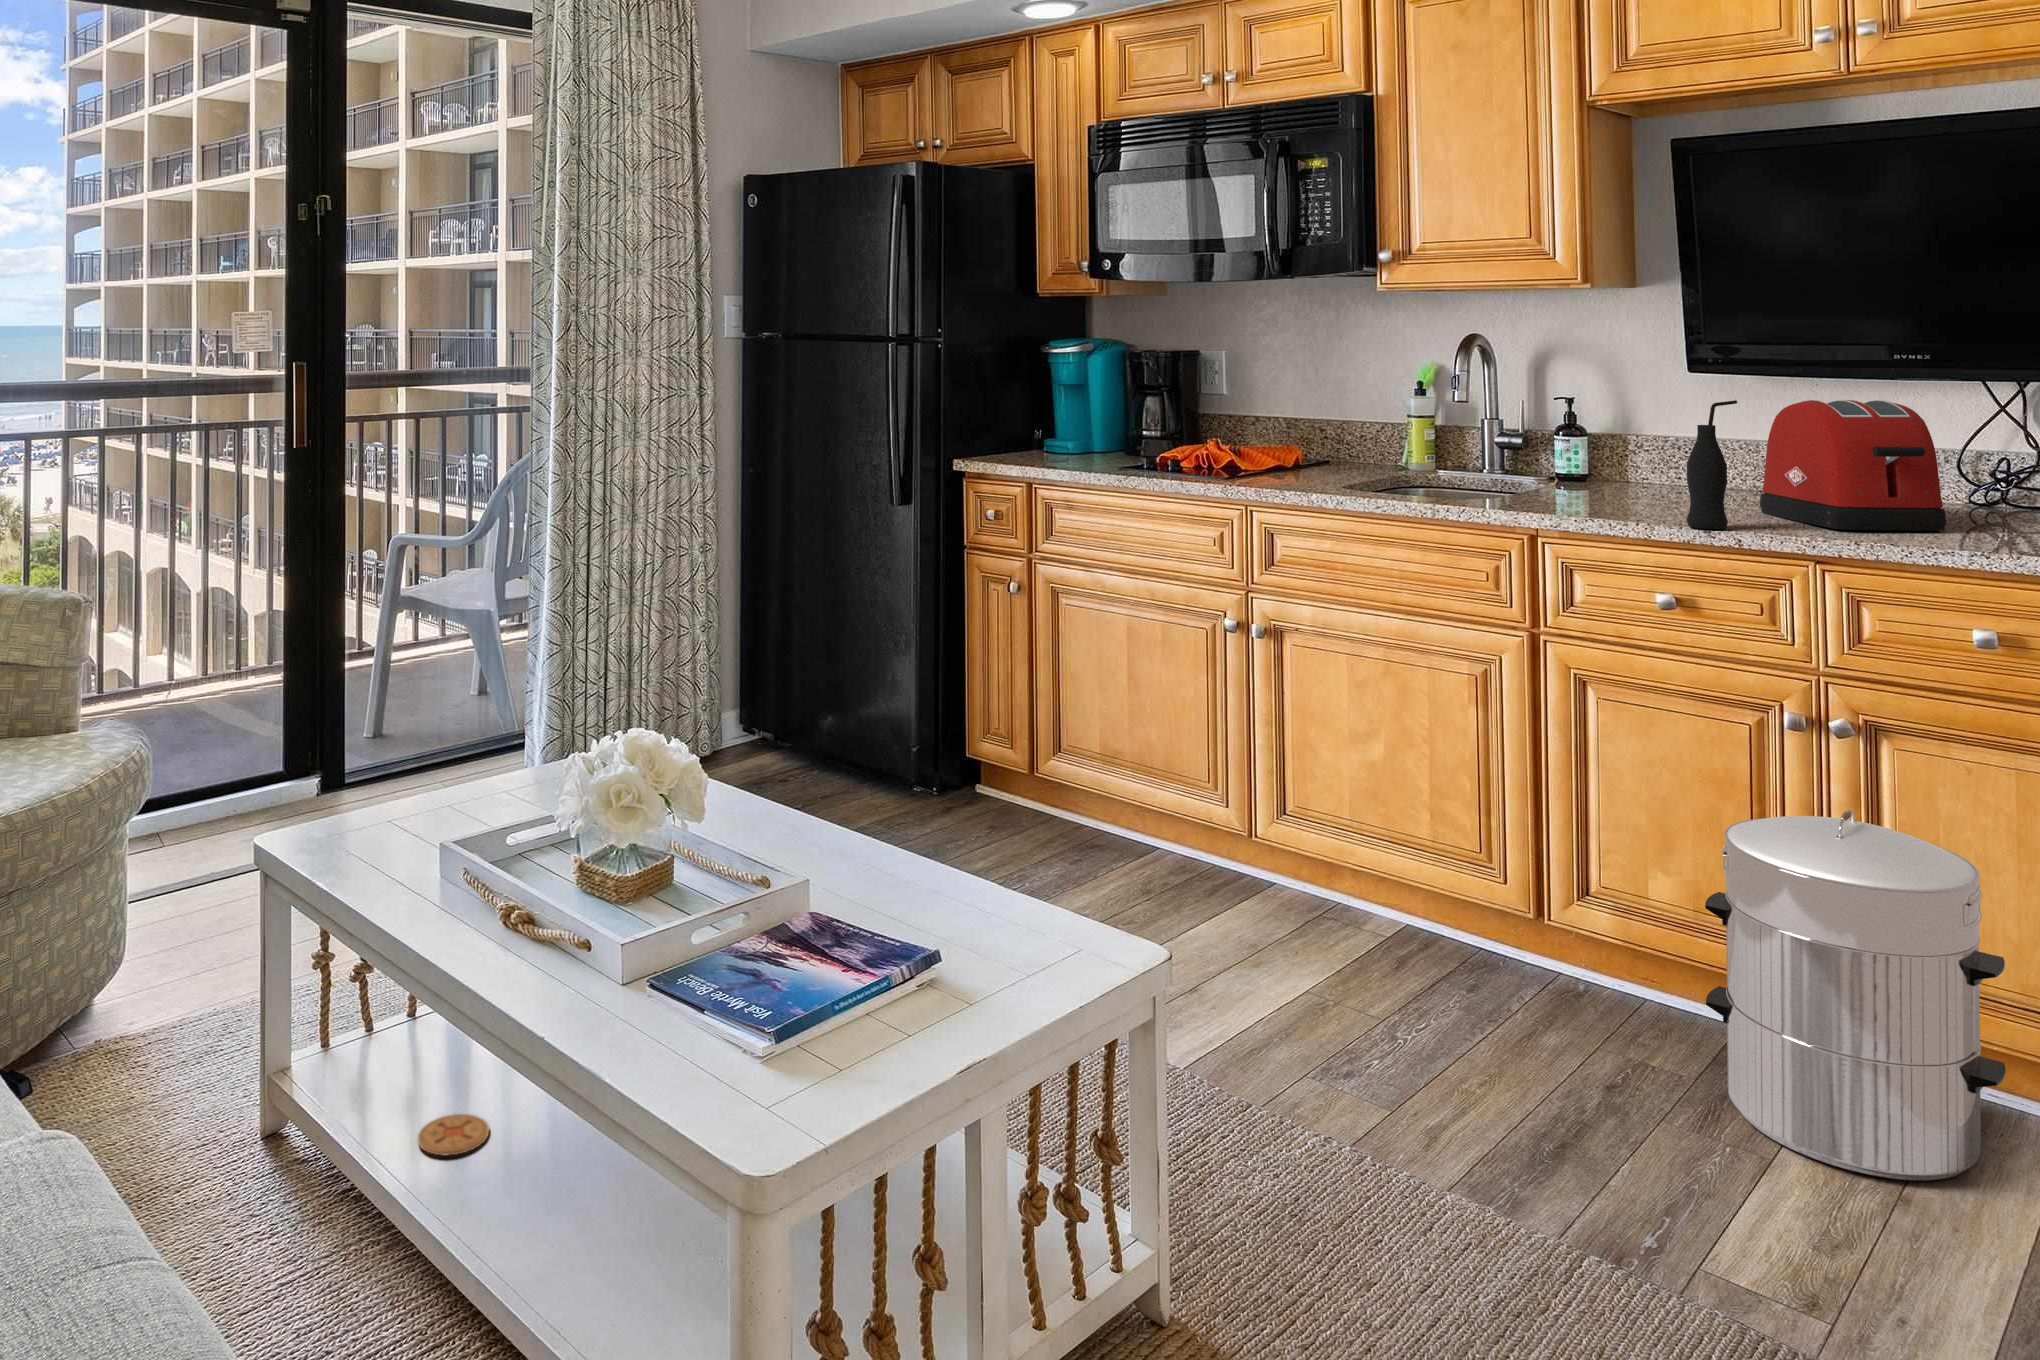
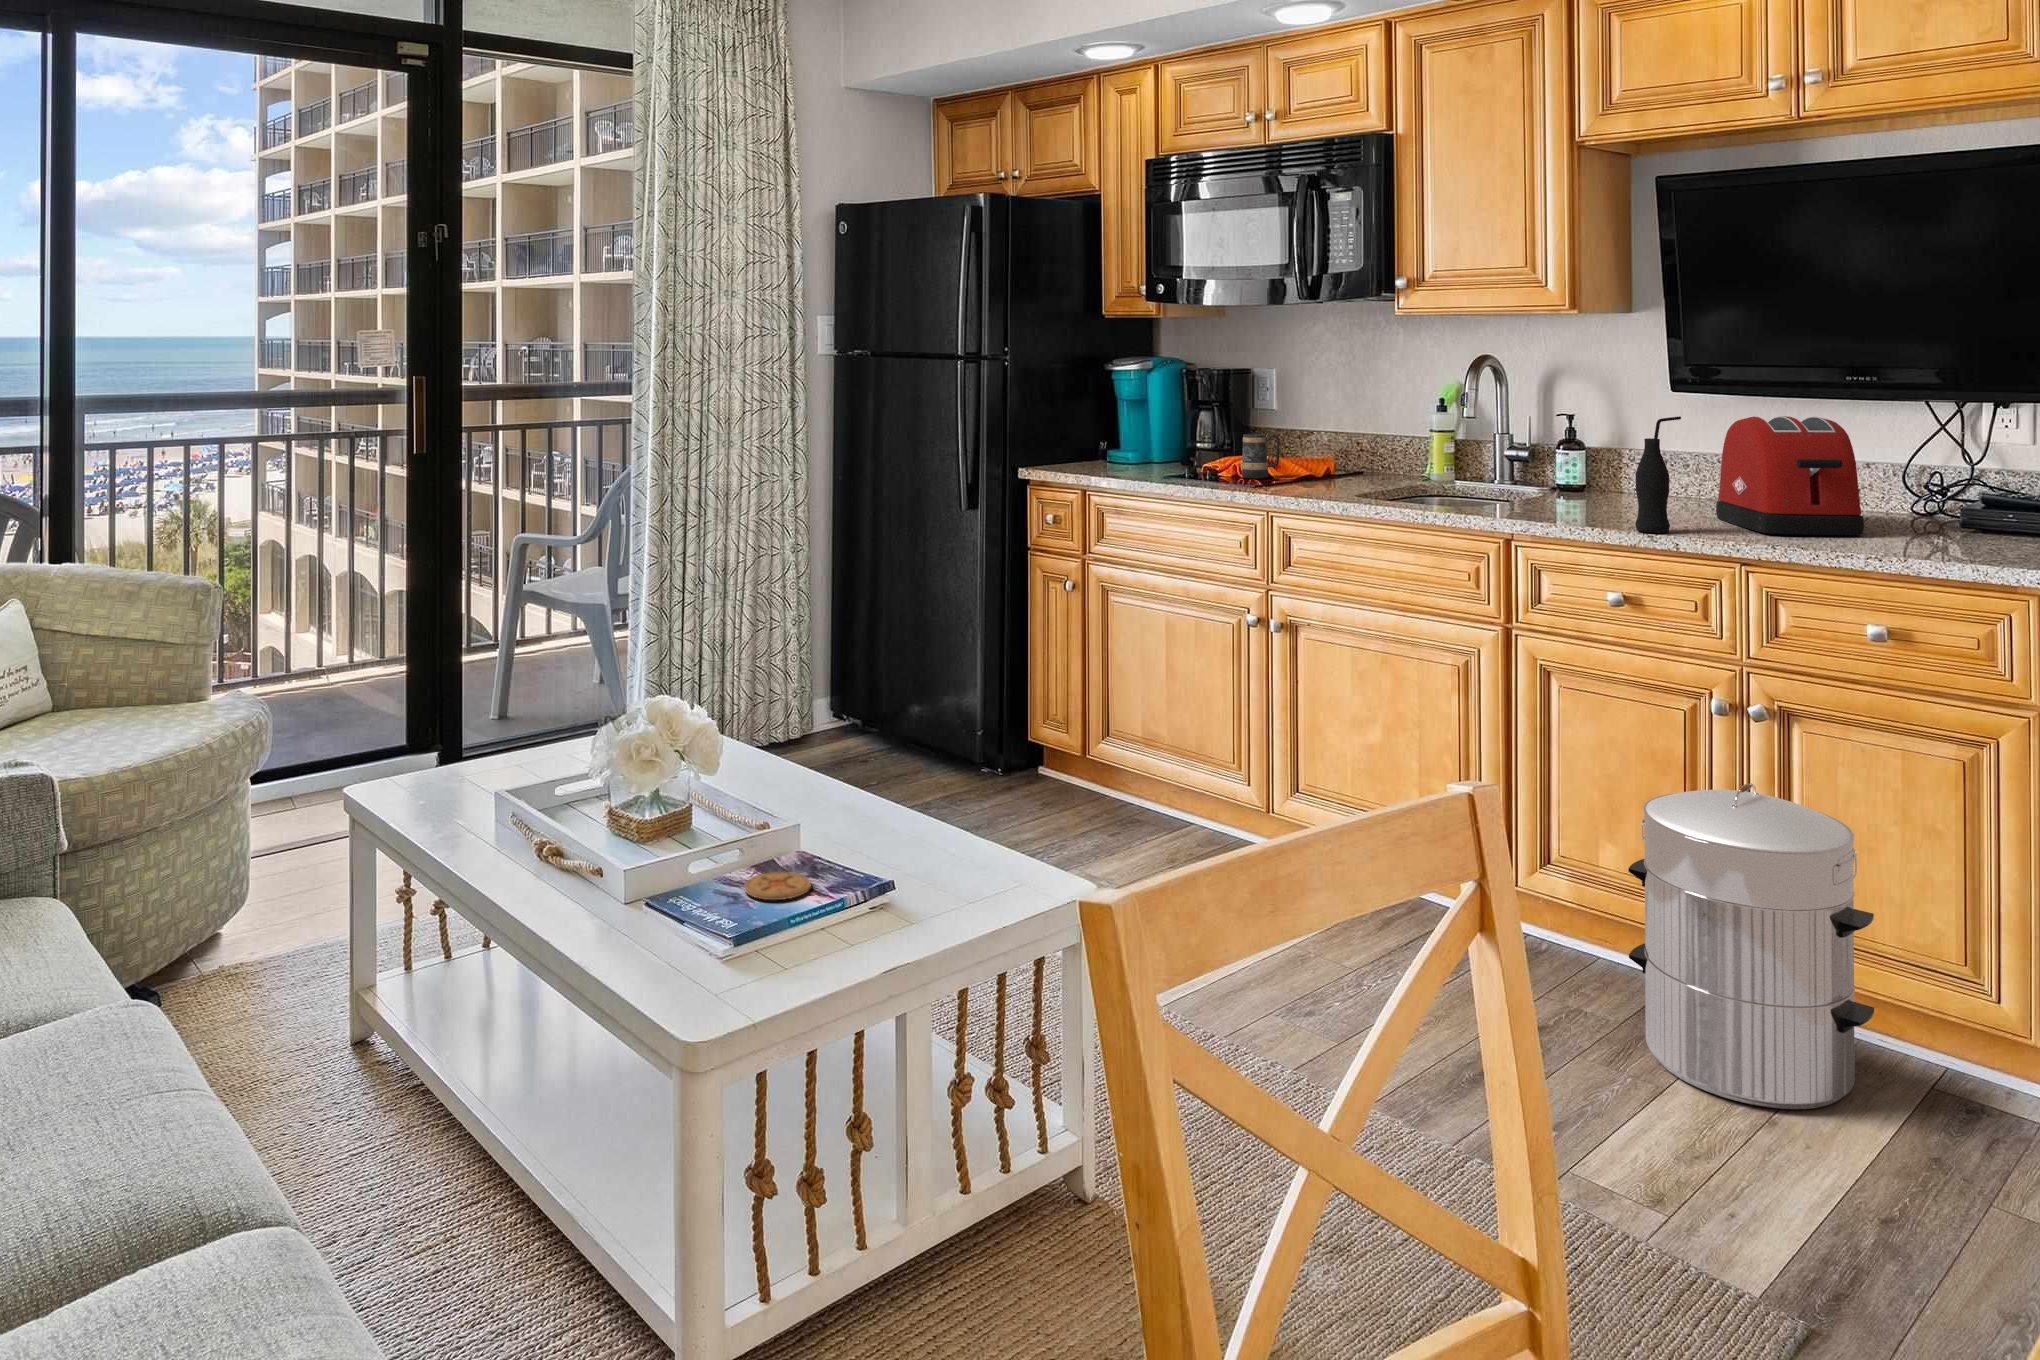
mug: none [1201,423,1243,472] -> present [1241,434,1280,478]
coaster: present [418,1114,489,1156] -> present [744,872,811,900]

